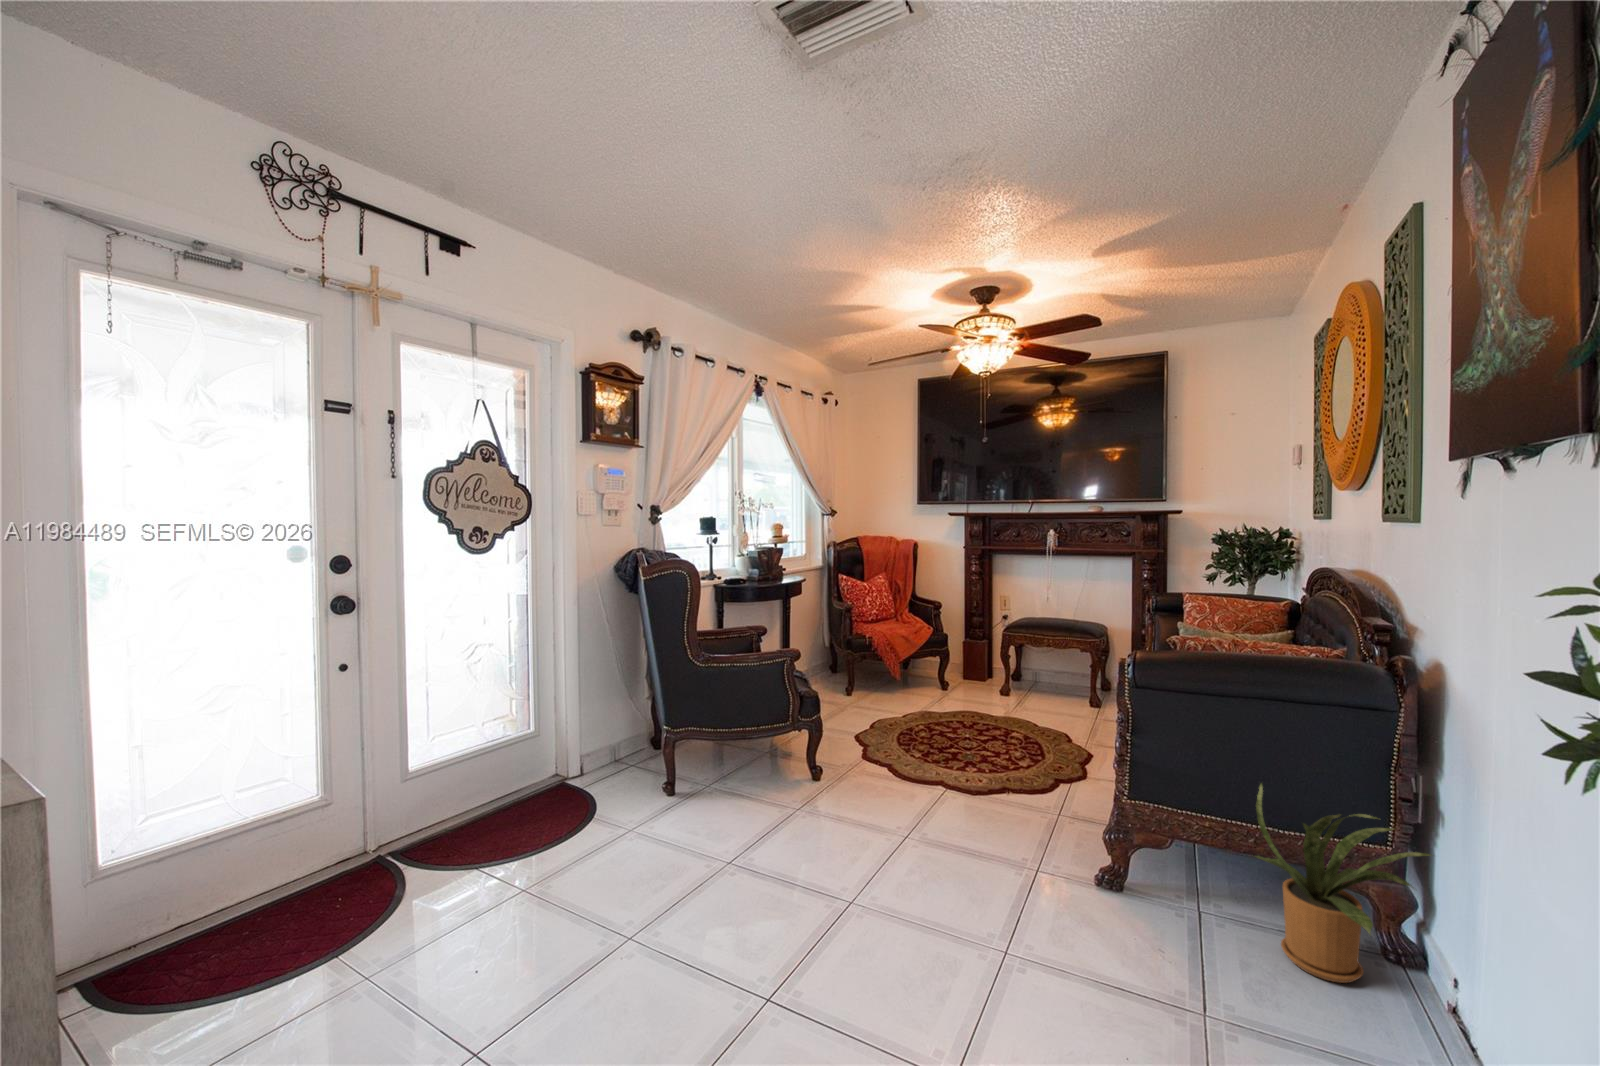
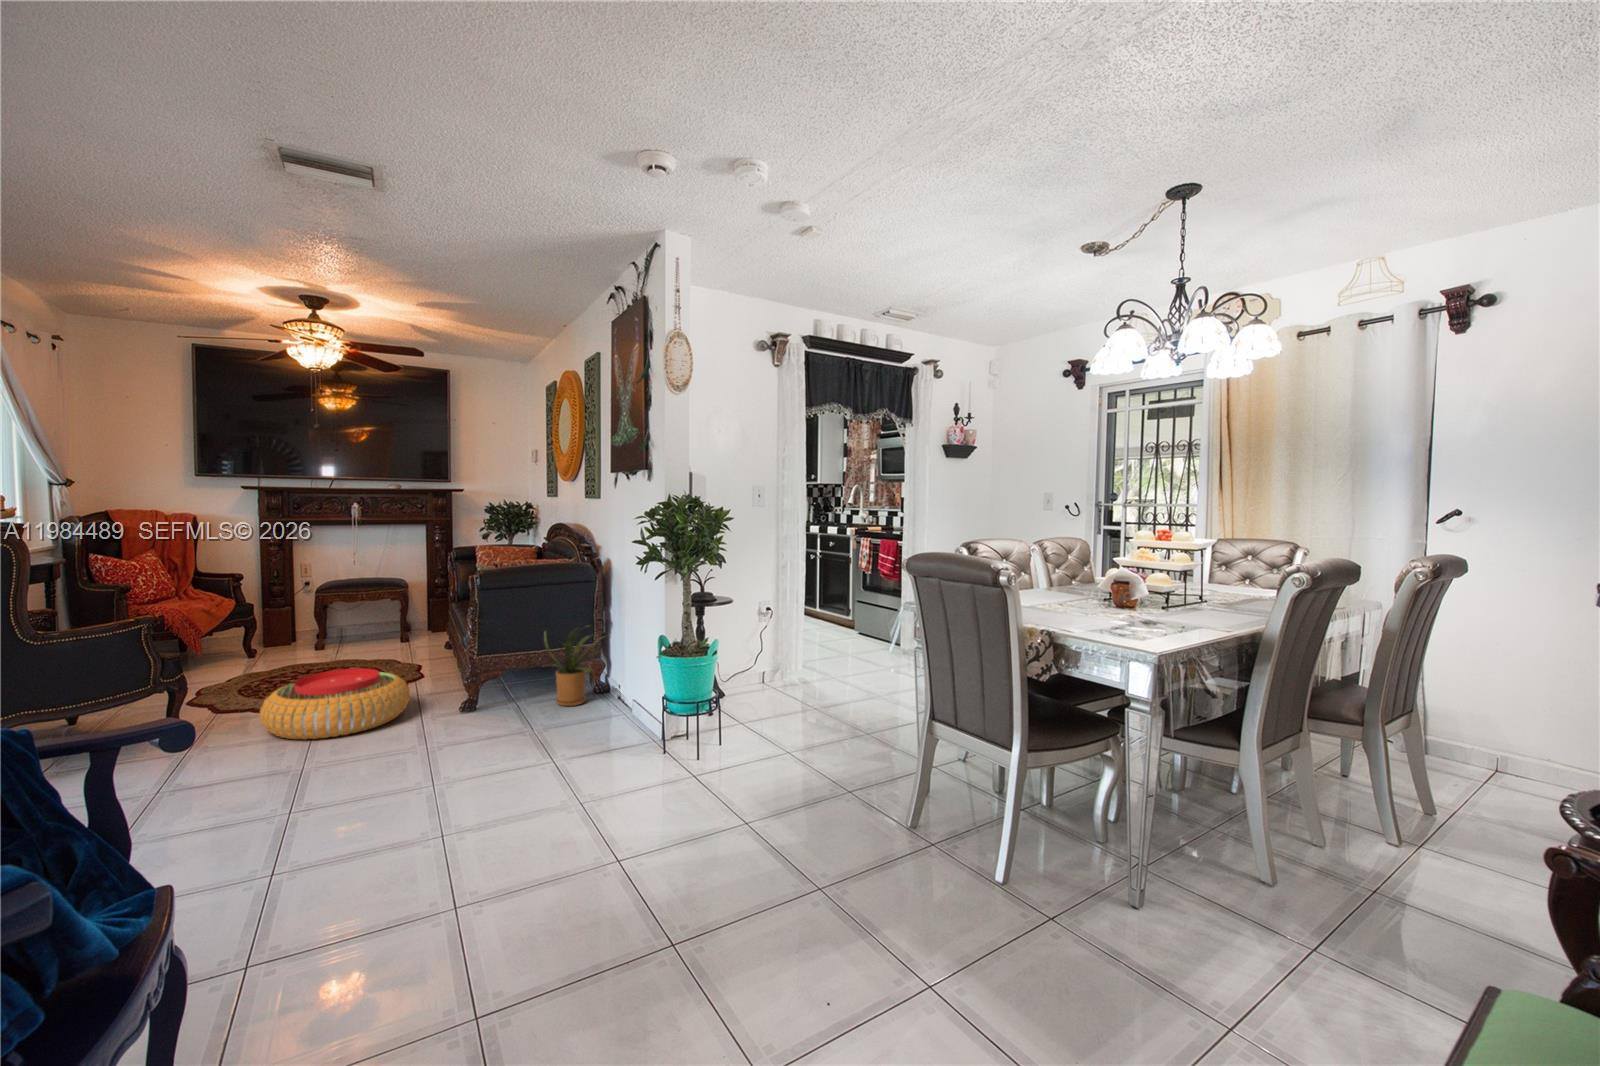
pouf: none [867,746,1033,854] -> present [260,668,410,739]

